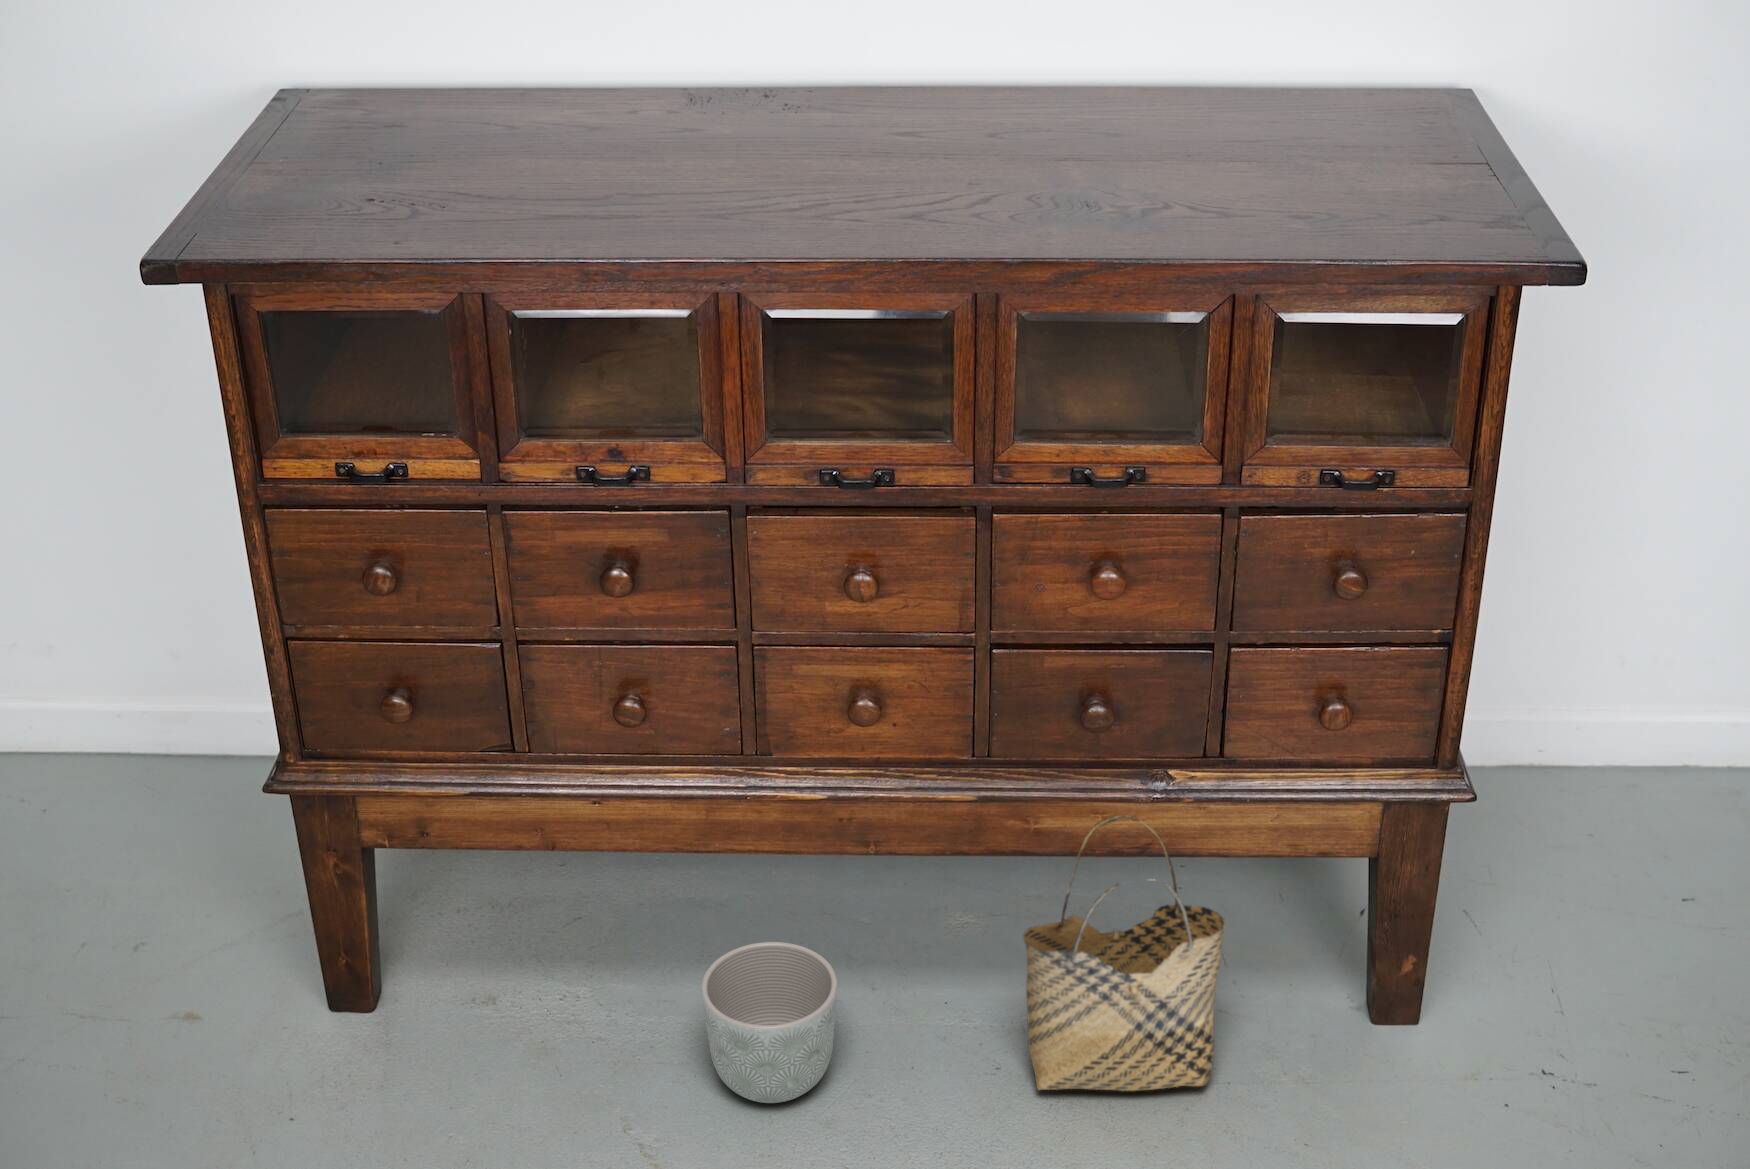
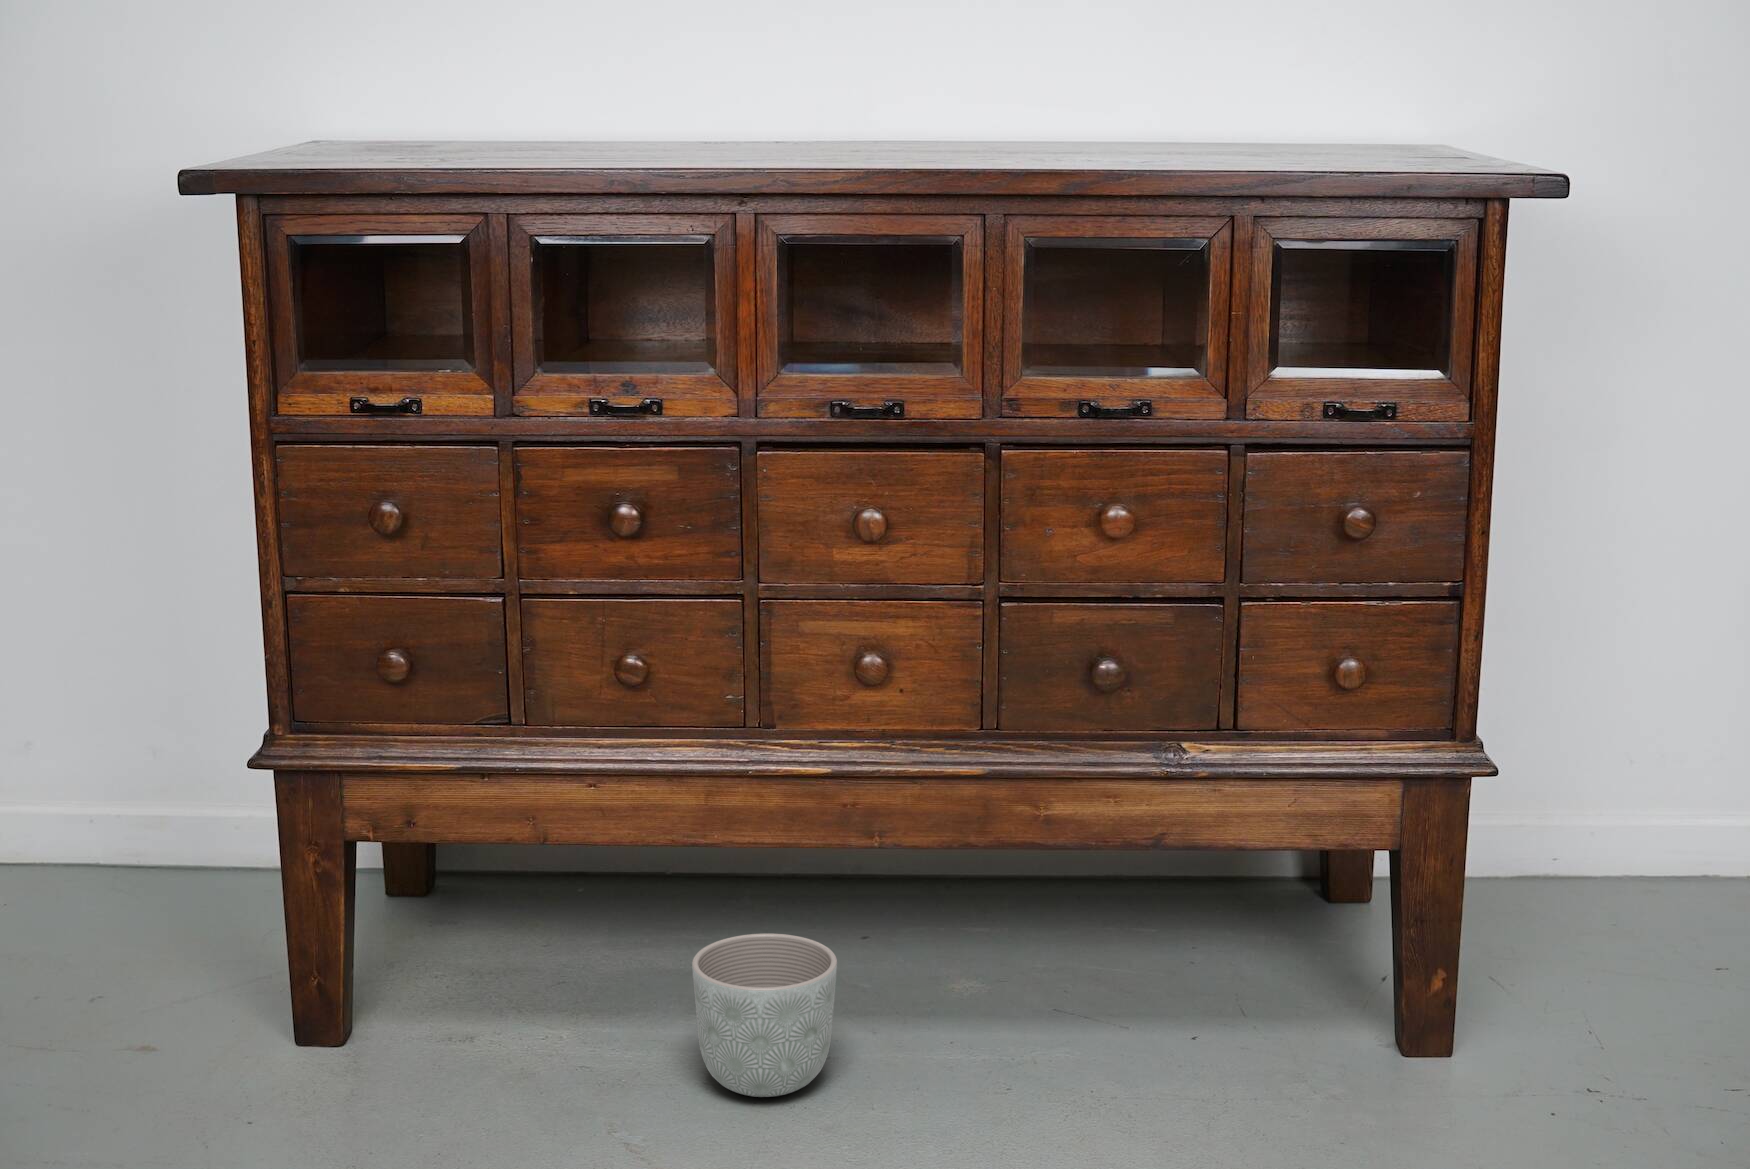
woven basket: present [1023,814,1226,1091] -> none [1034,783,1248,1088]

